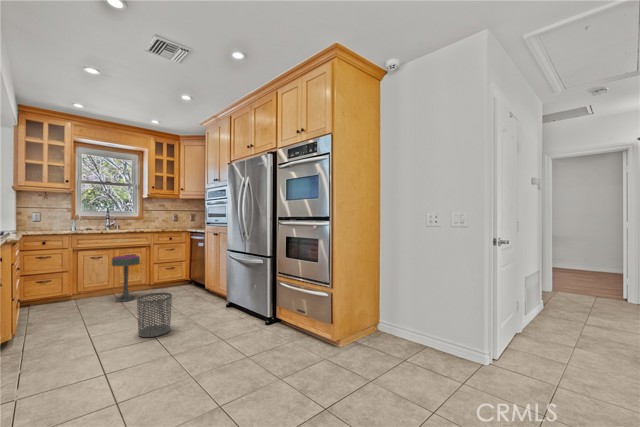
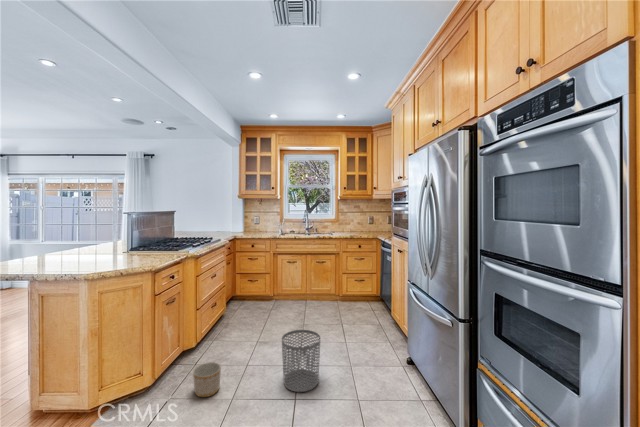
bar stool: present [112,255,140,302] -> none [298,264,323,313]
planter: none [45,333,78,363] -> present [193,362,221,397]

